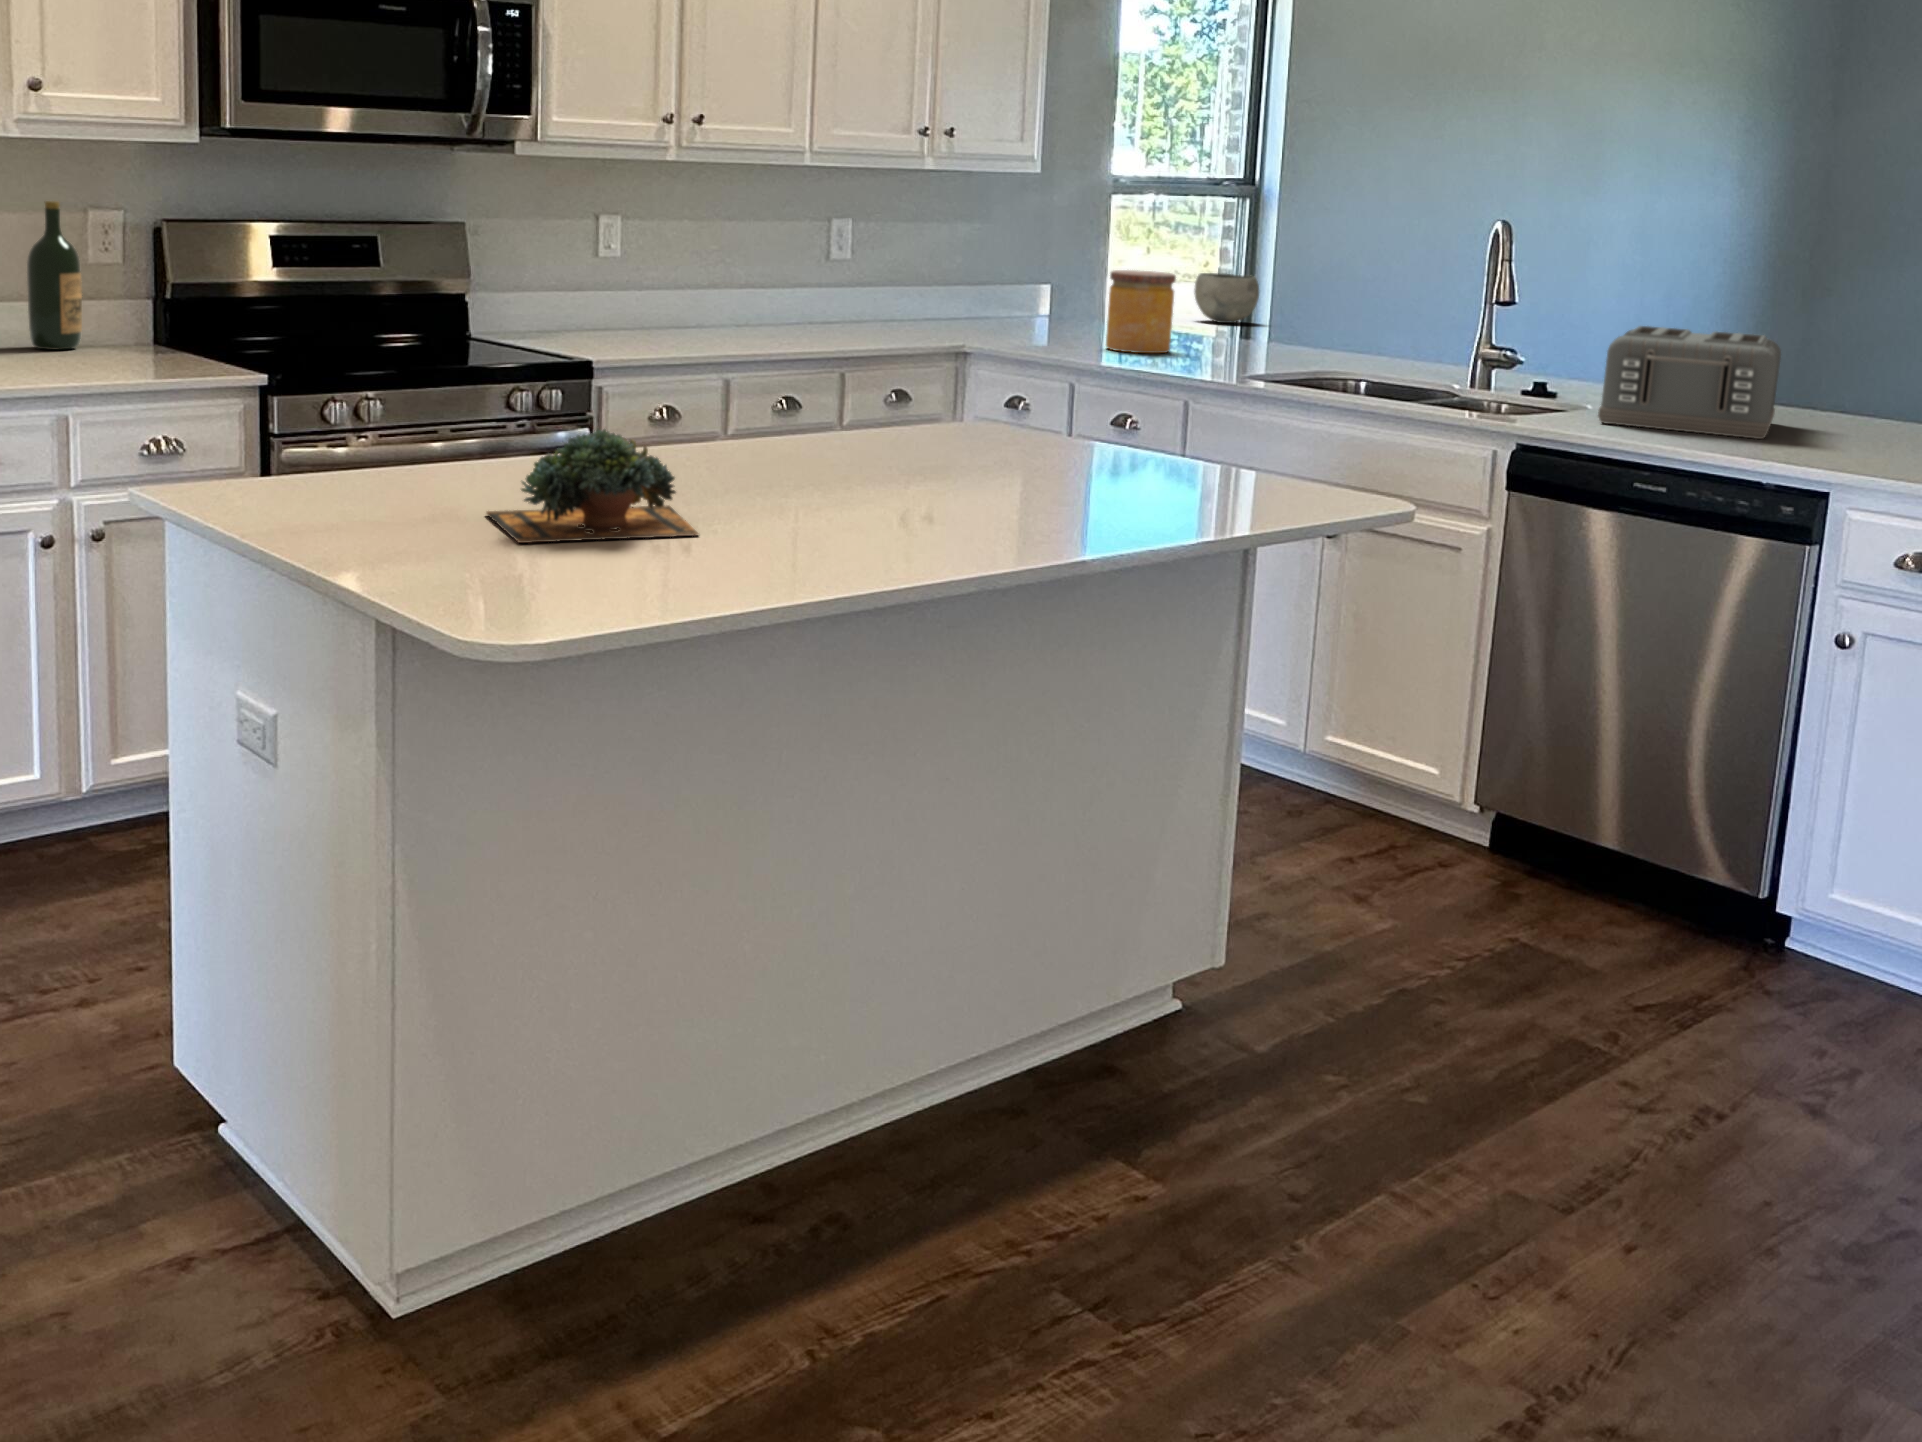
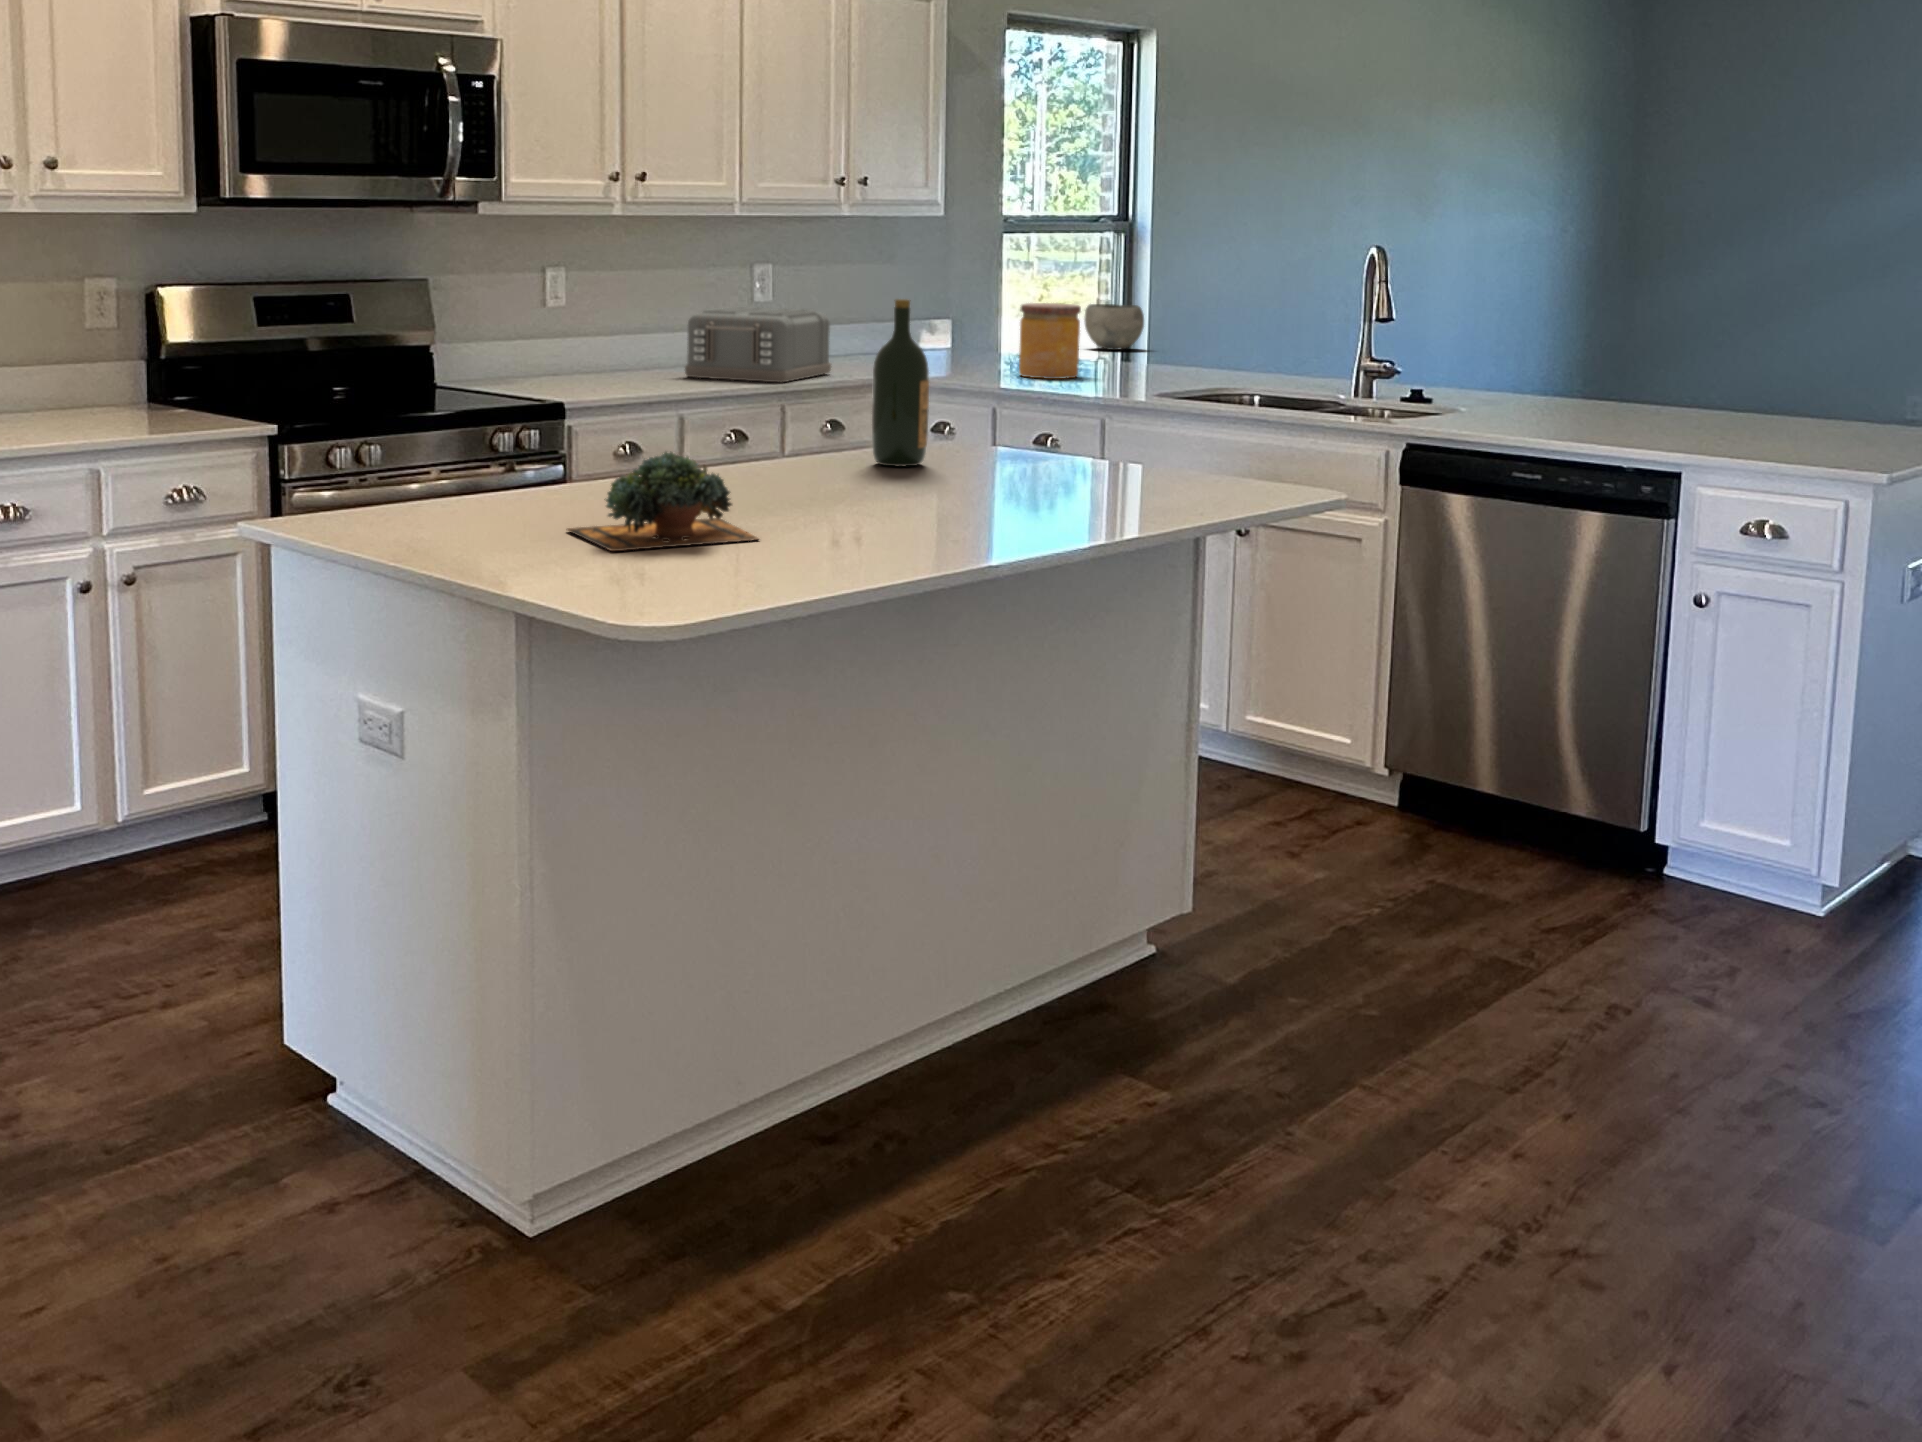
wine bottle: present [27,201,82,350] -> present [872,299,929,467]
toaster: present [1598,326,1781,439] -> present [685,307,831,382]

